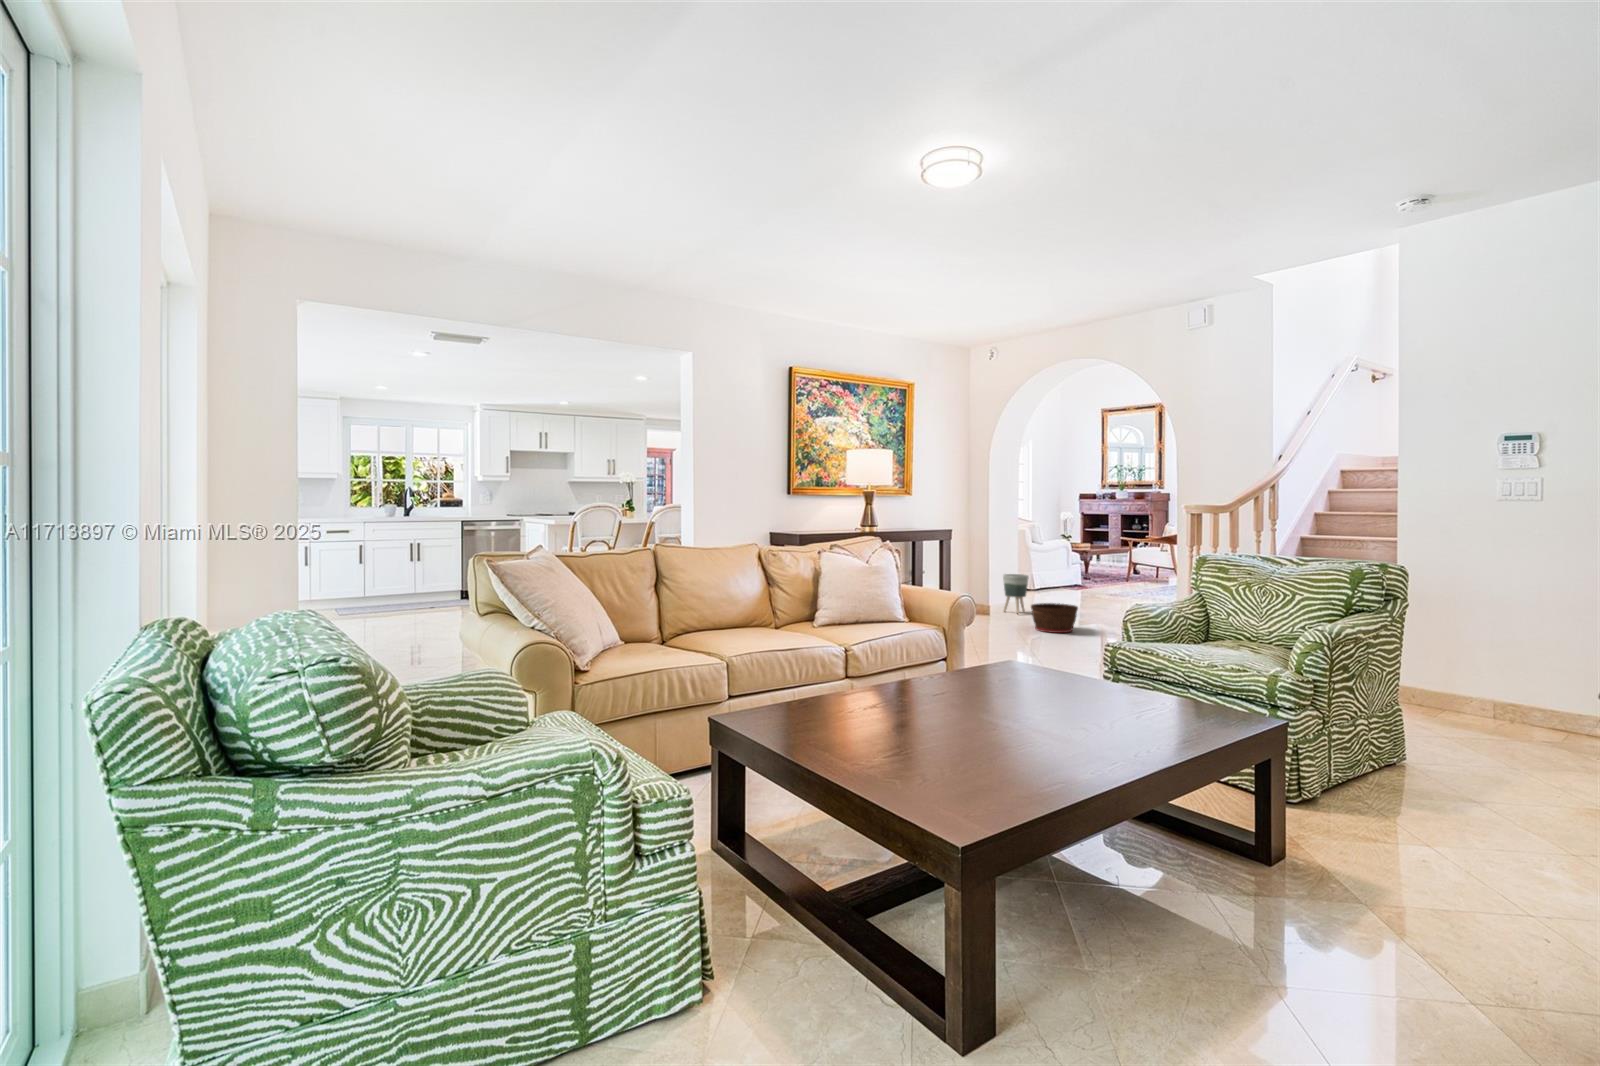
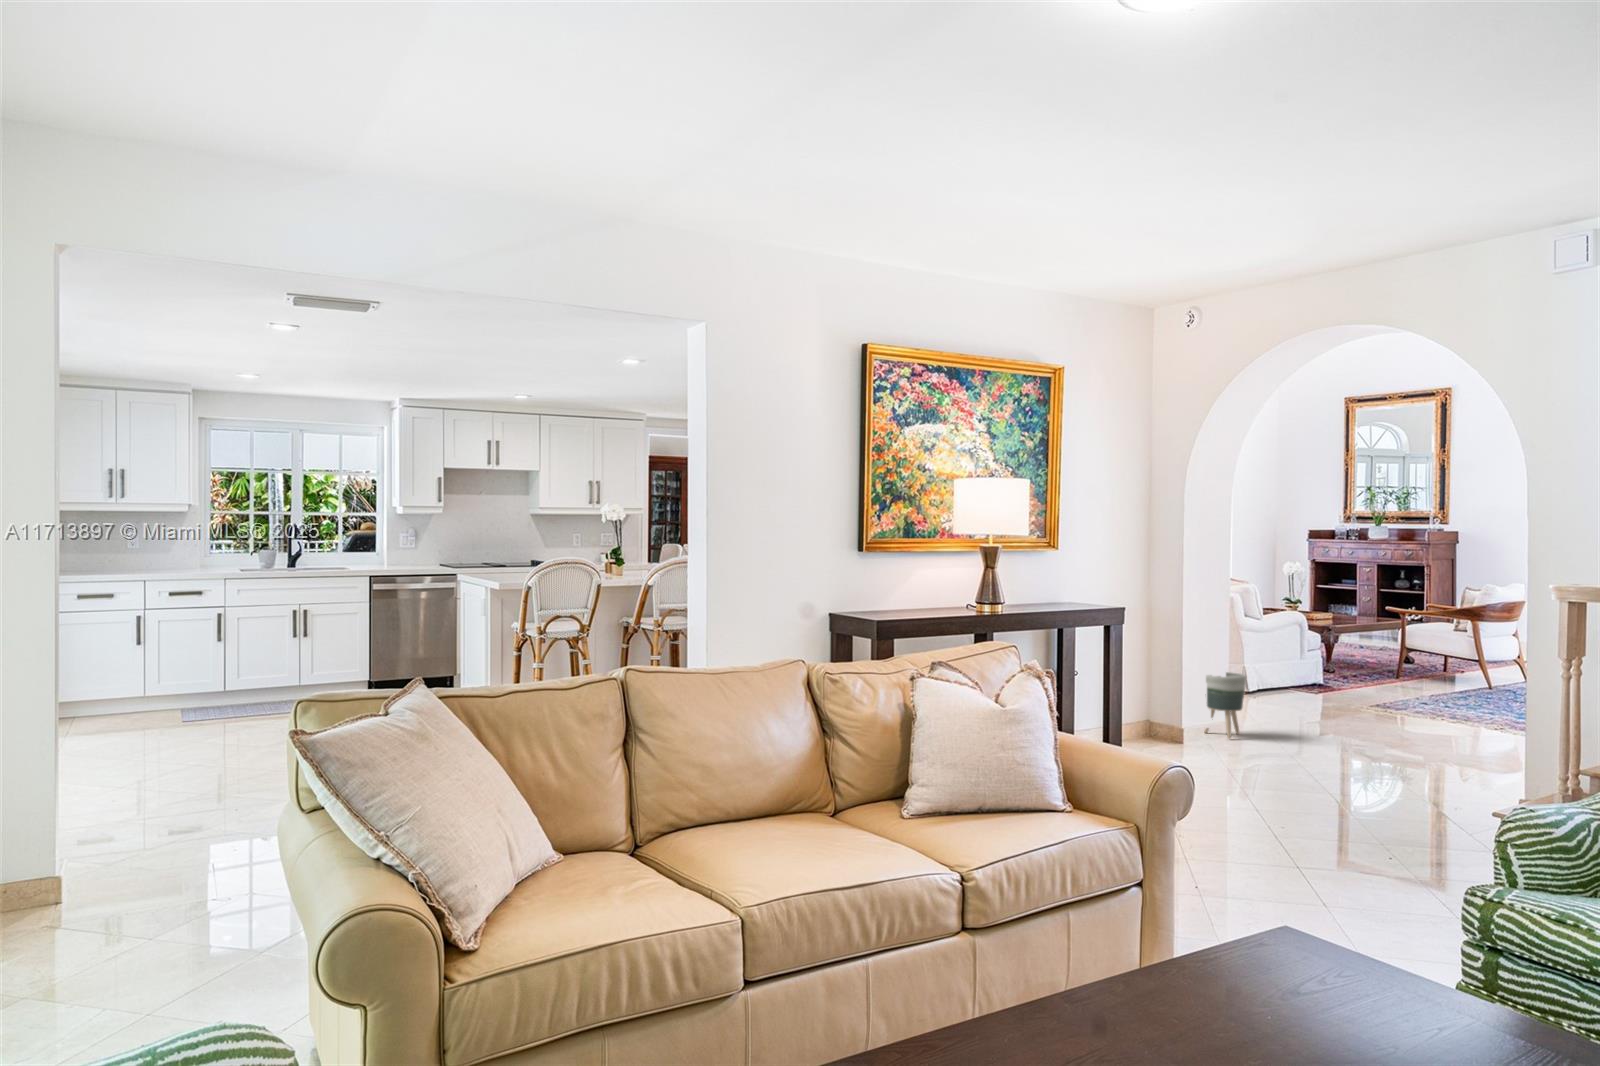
basket: present [1031,603,1078,633] -> none [1256,727,1338,780]

